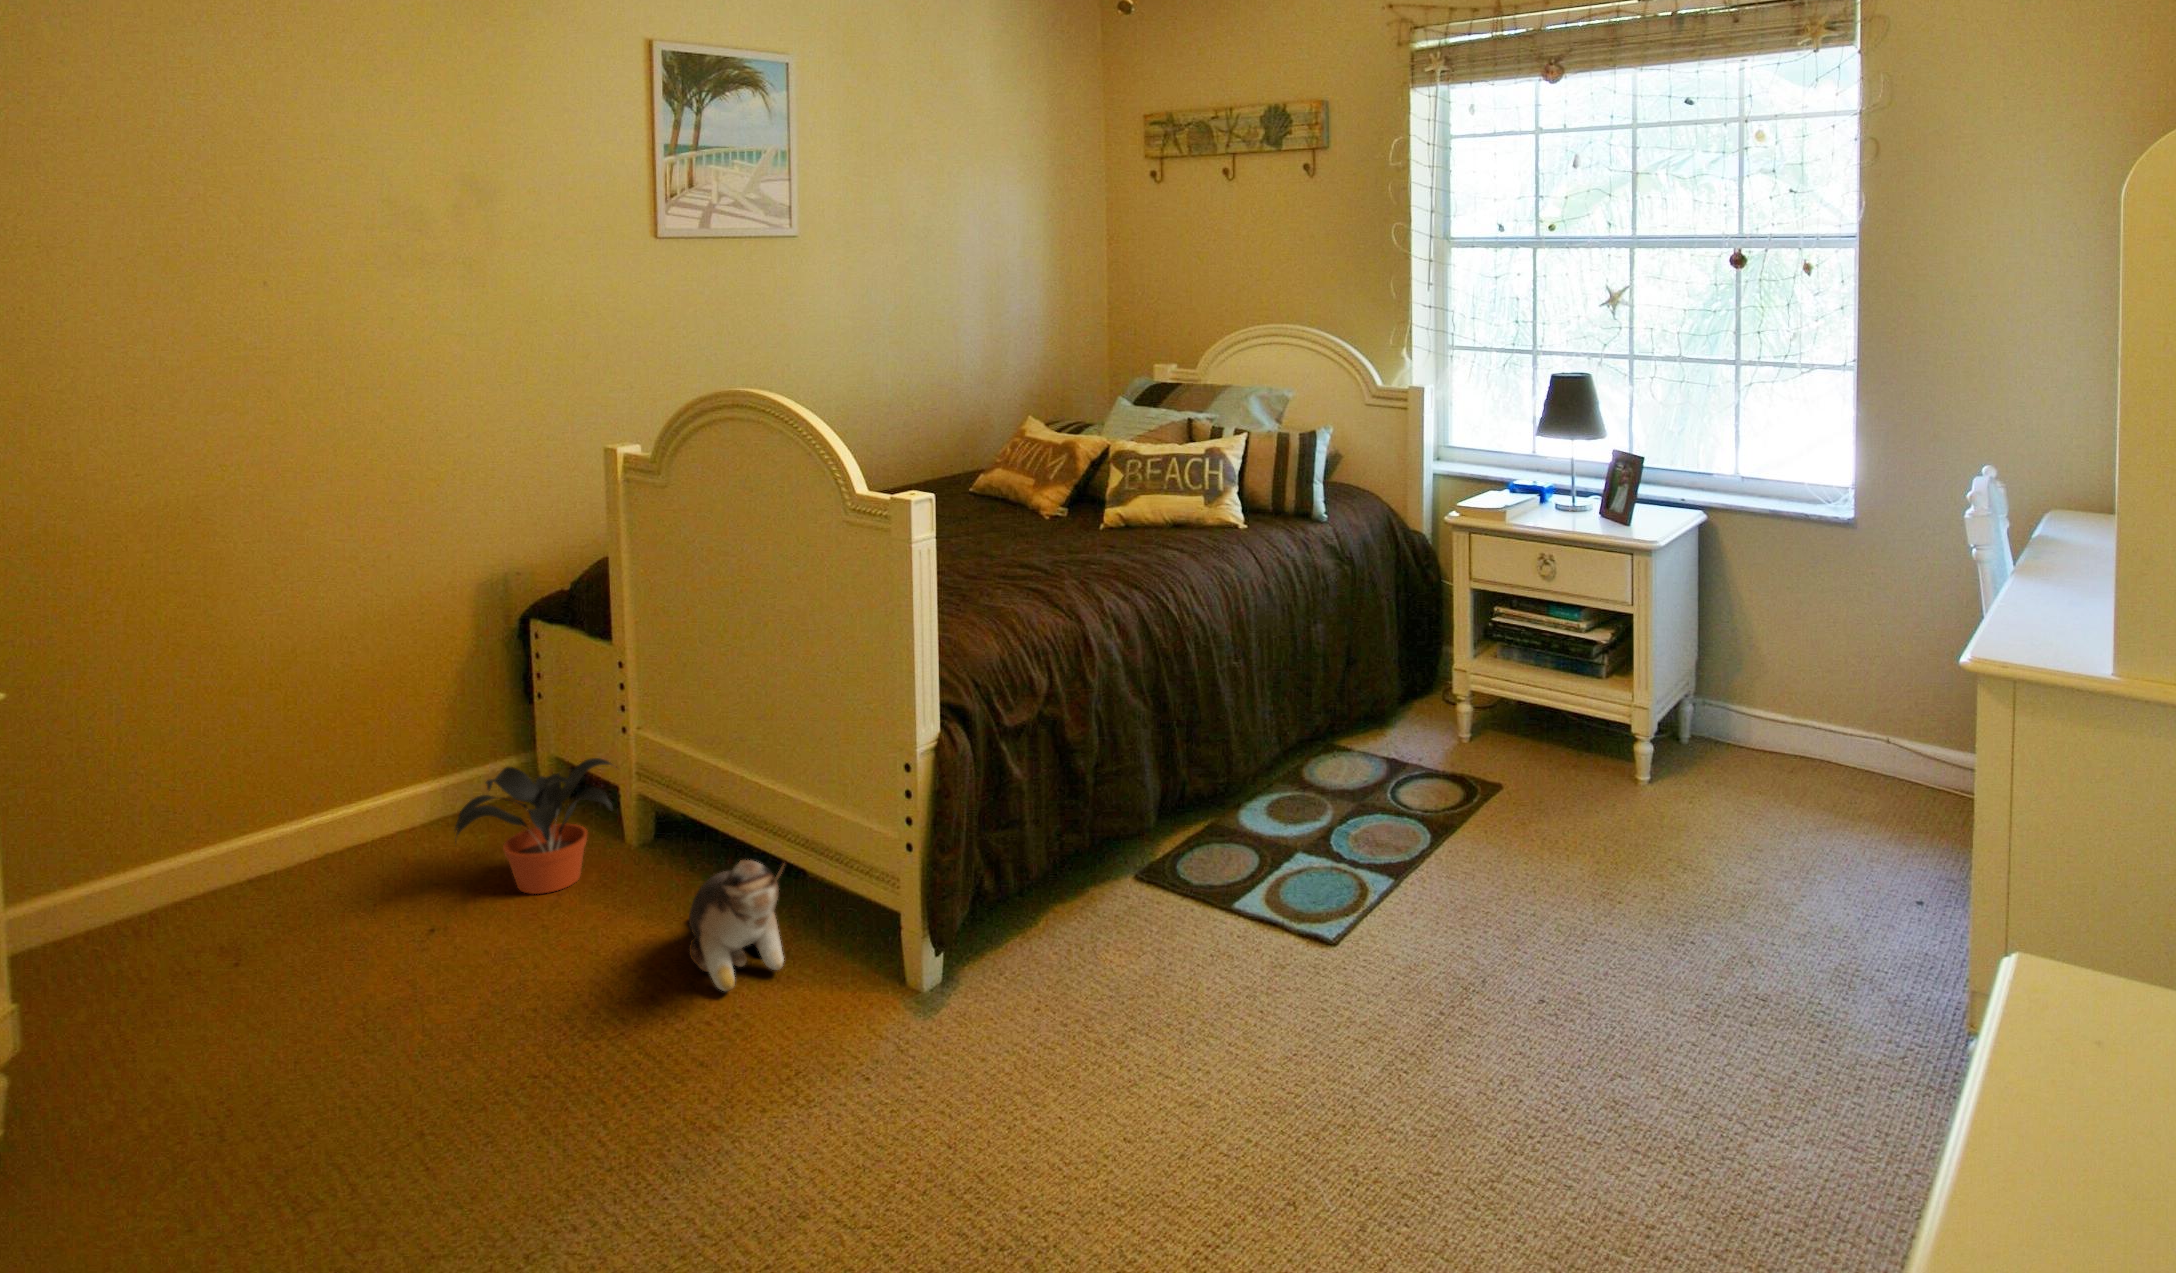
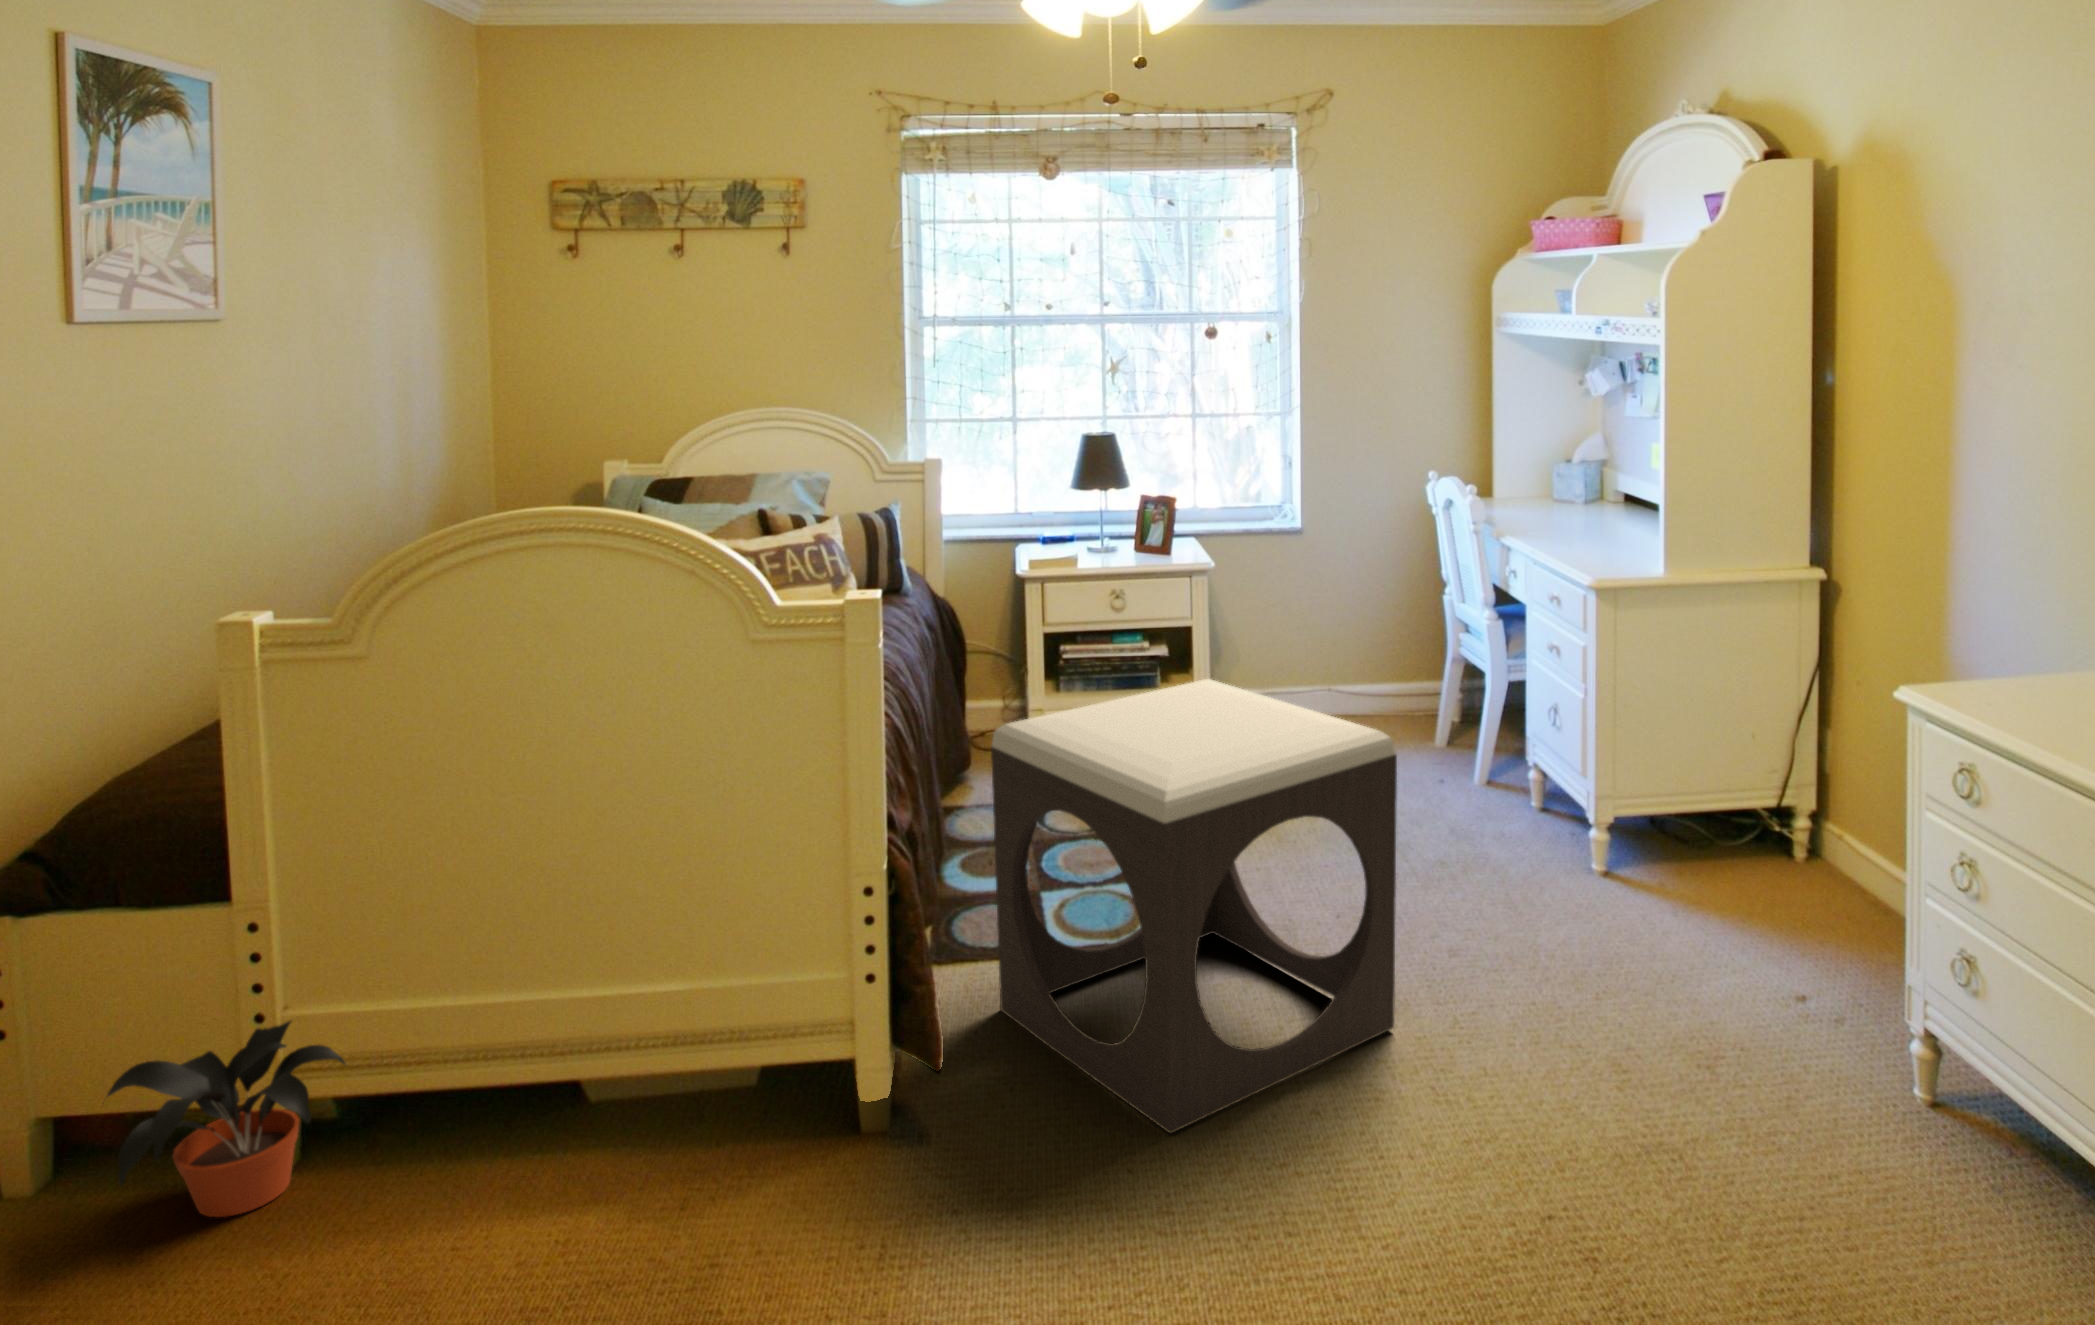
footstool: none [1057,656,1429,1135] -> present [991,679,1397,1134]
plush toy: present [689,860,784,991] -> none [532,1014,772,1186]

